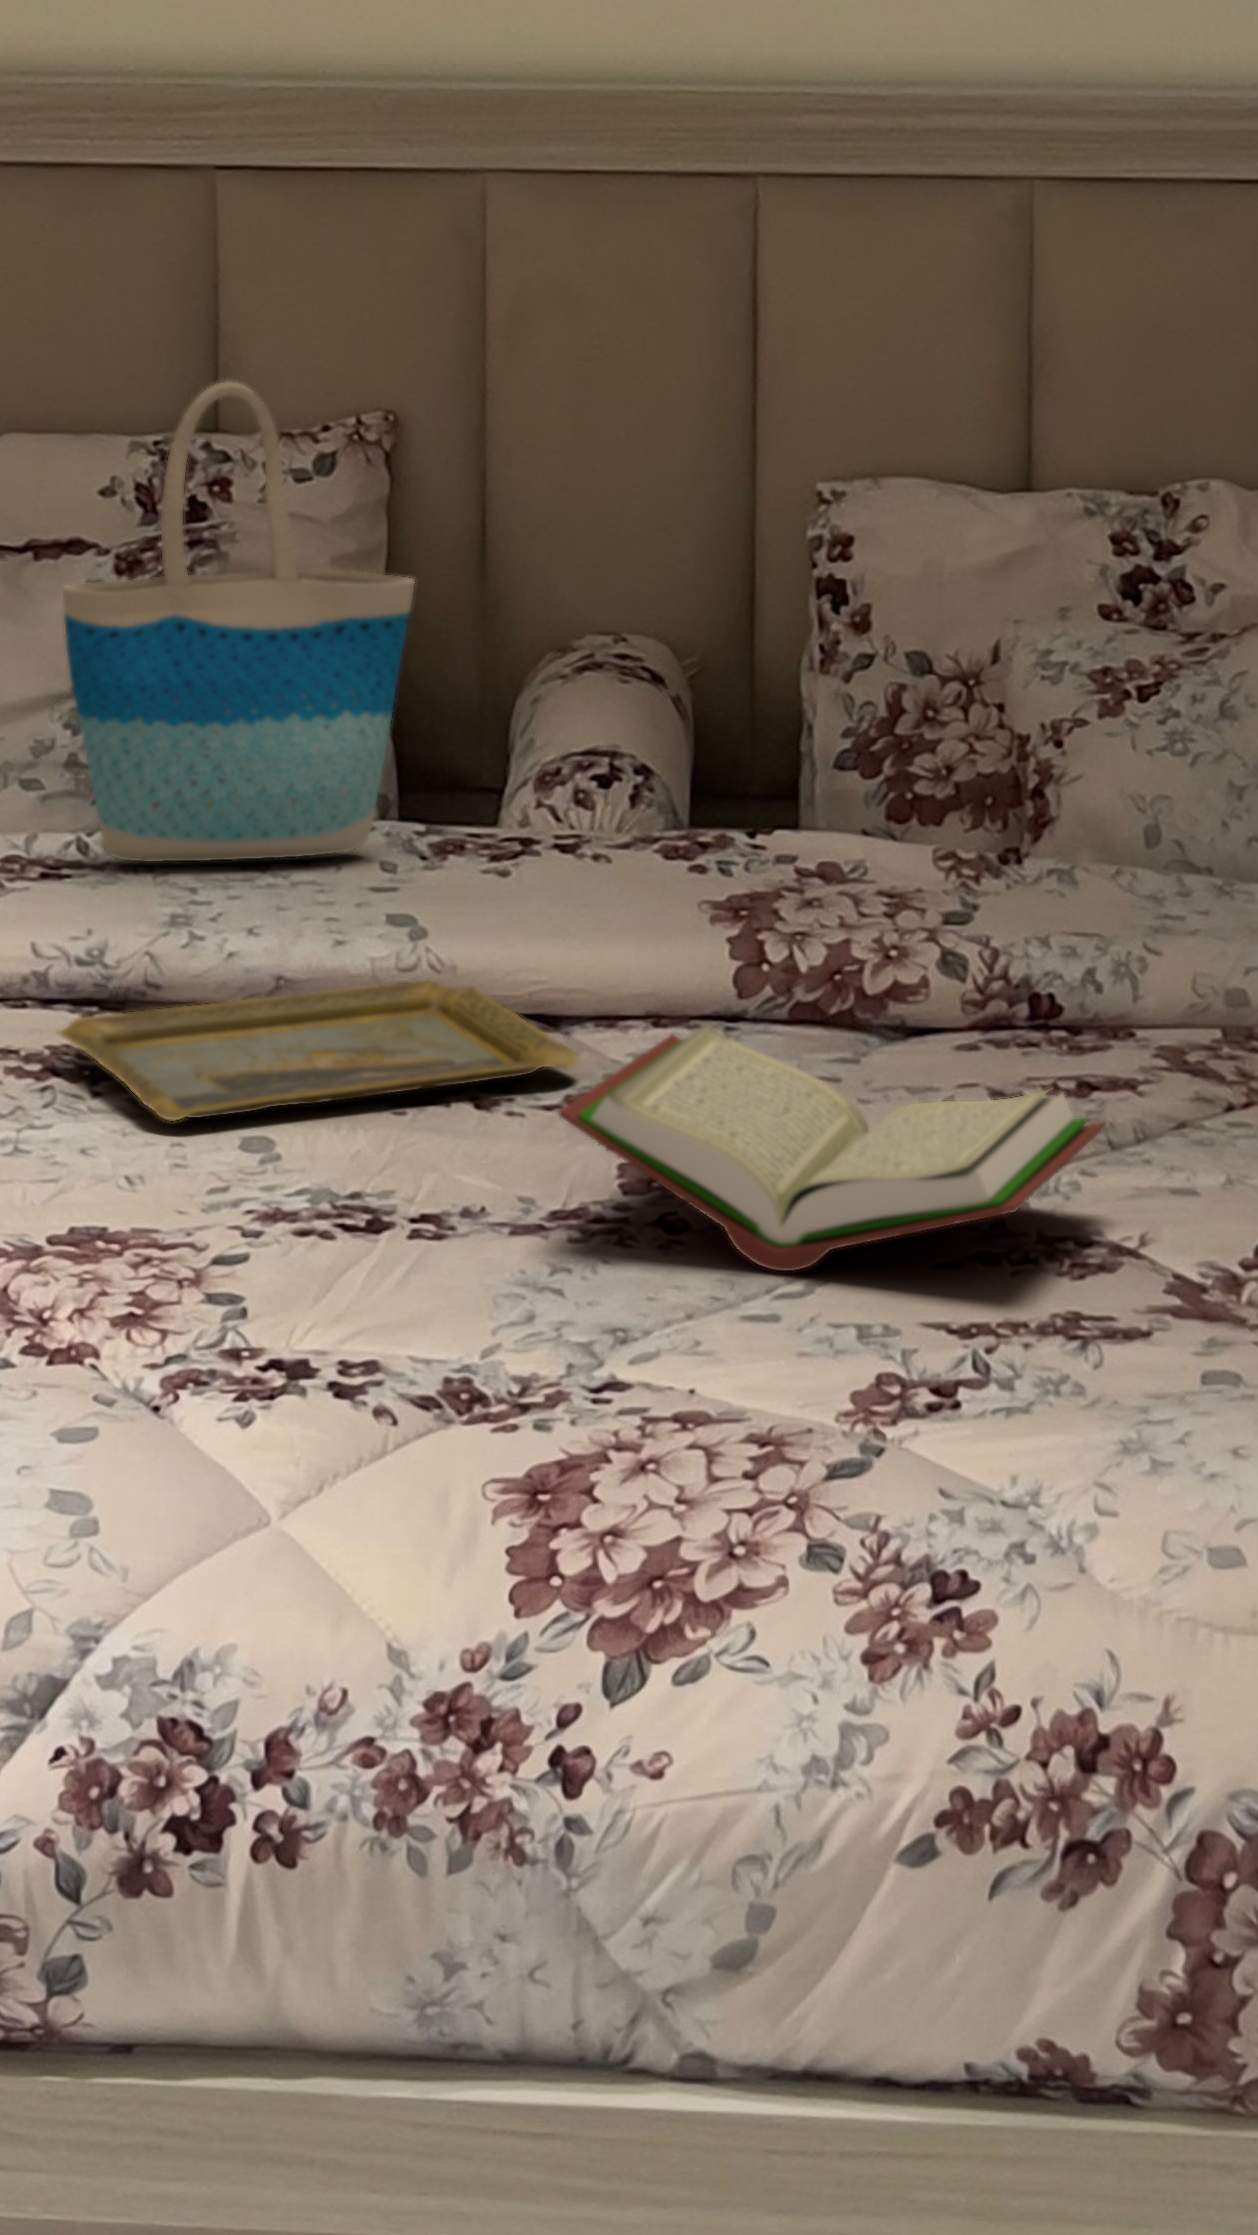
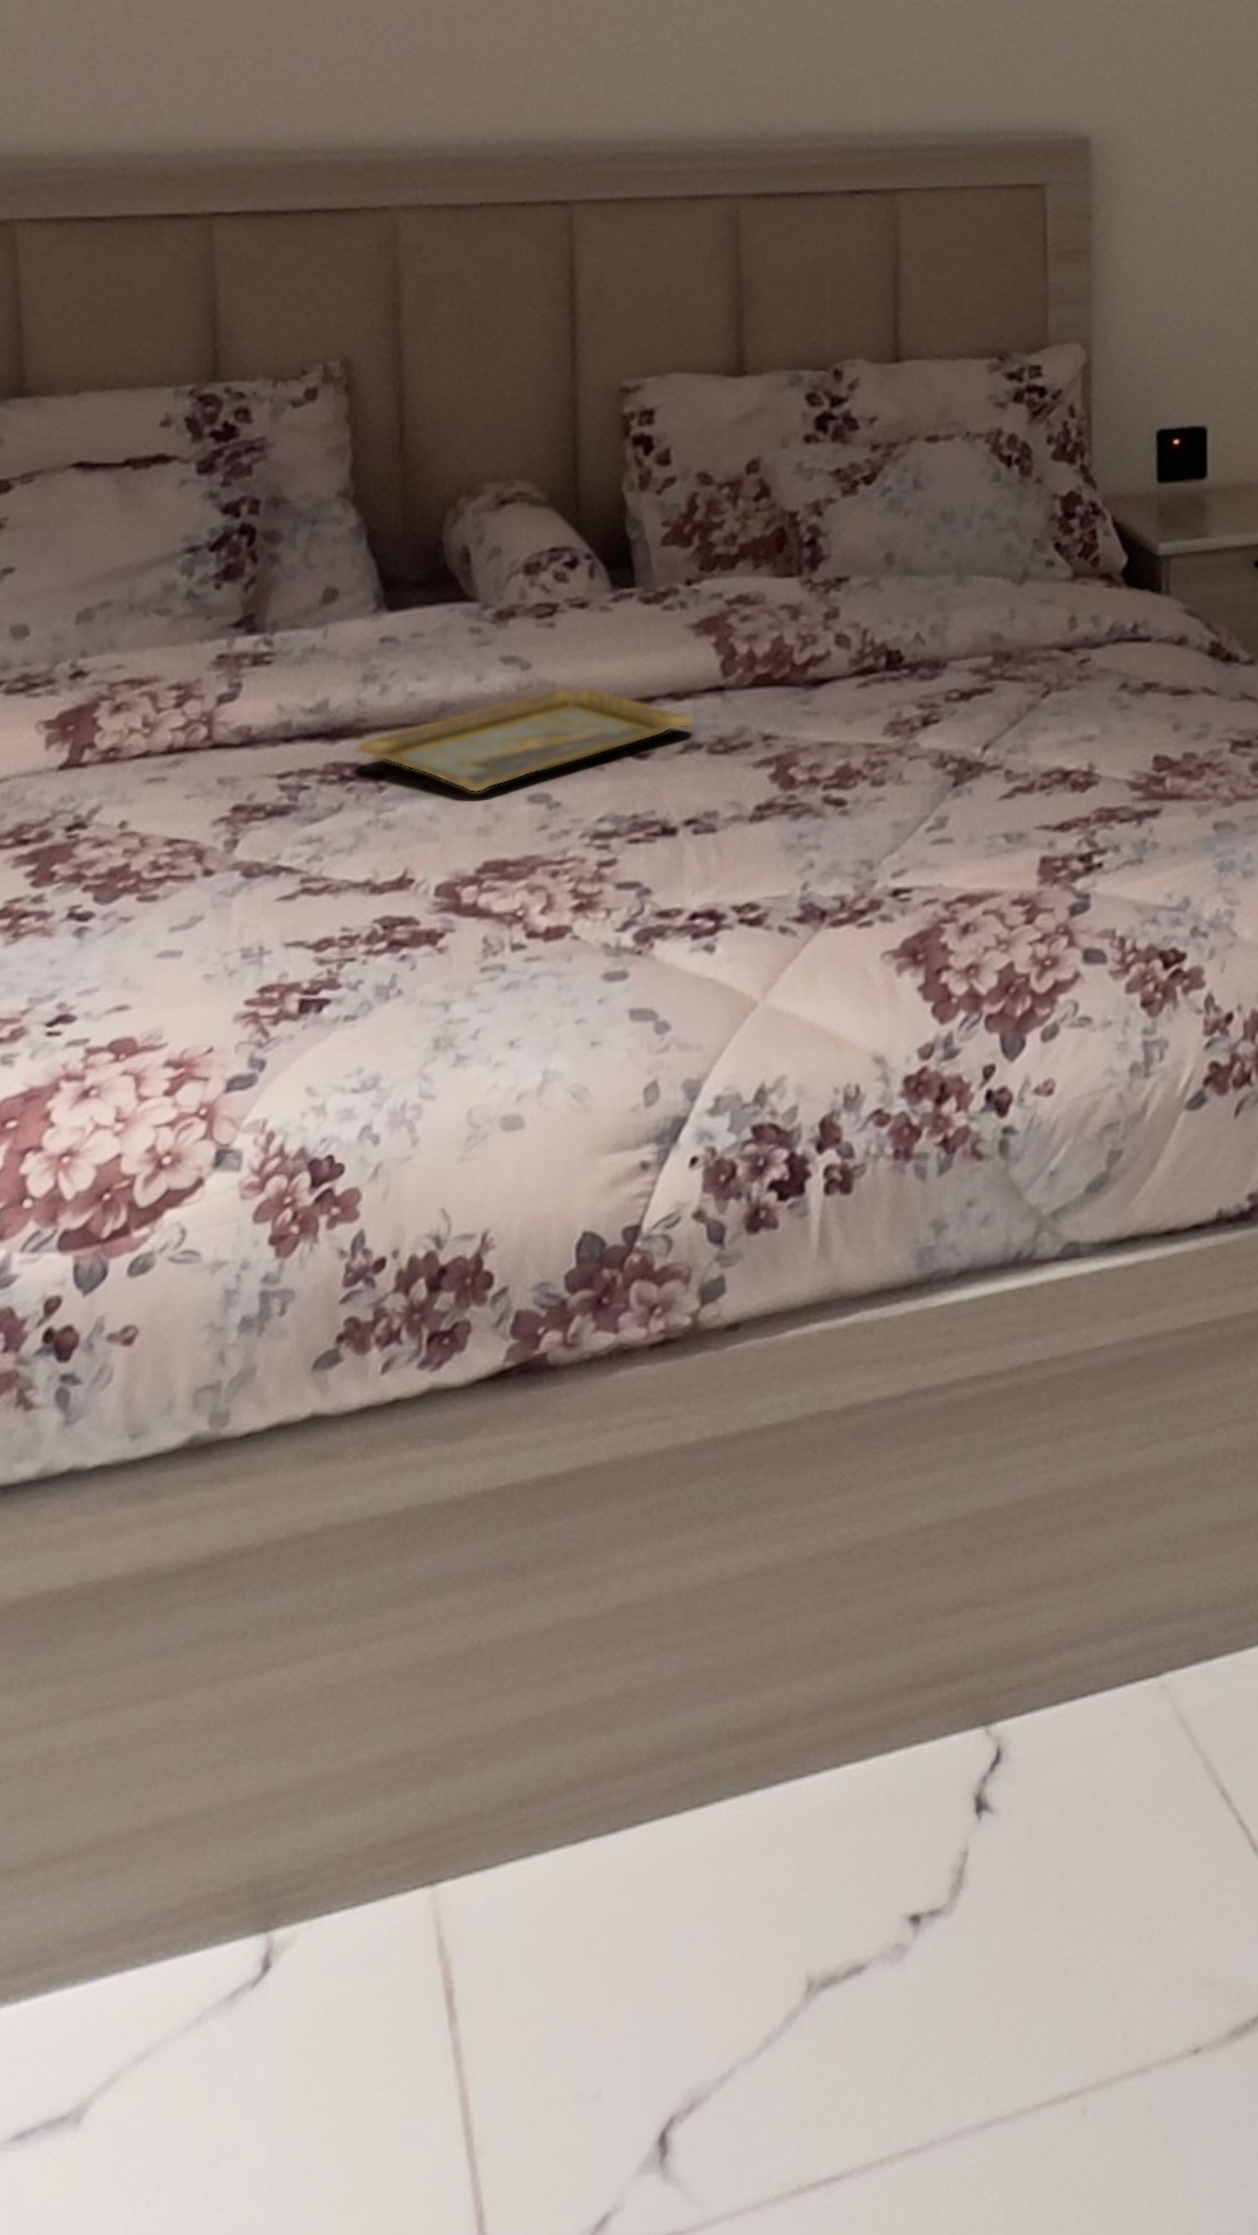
tote bag: present [63,382,414,861] -> none [218,344,443,649]
book: present [559,1024,1106,1271] -> none [782,683,1064,814]

